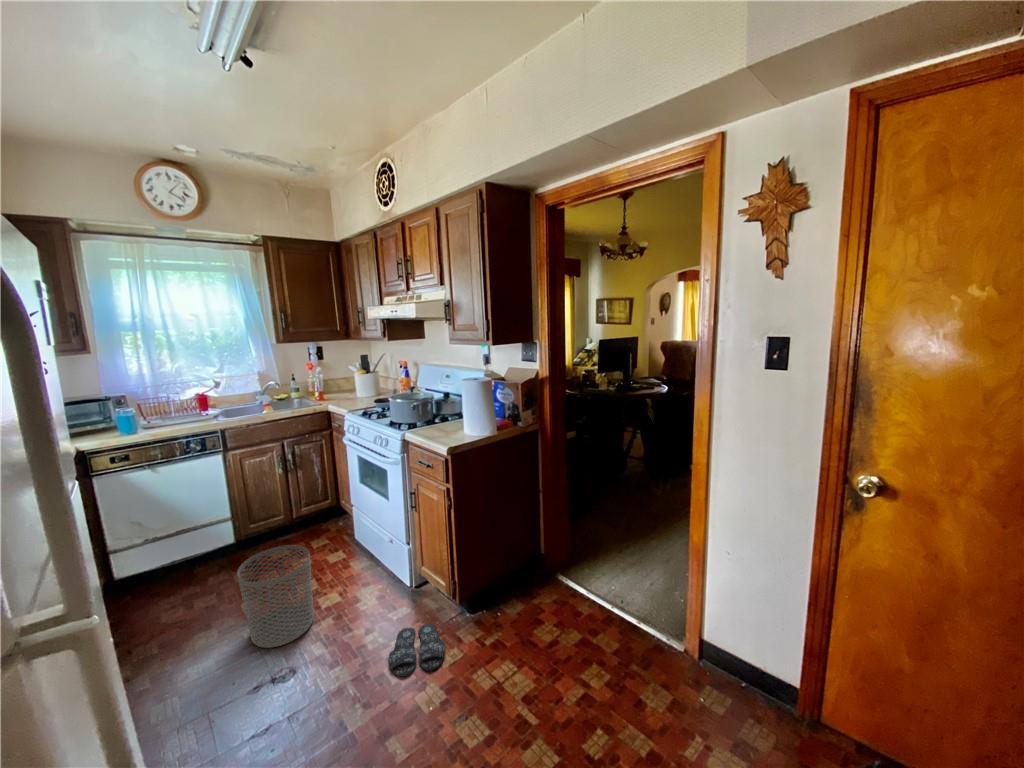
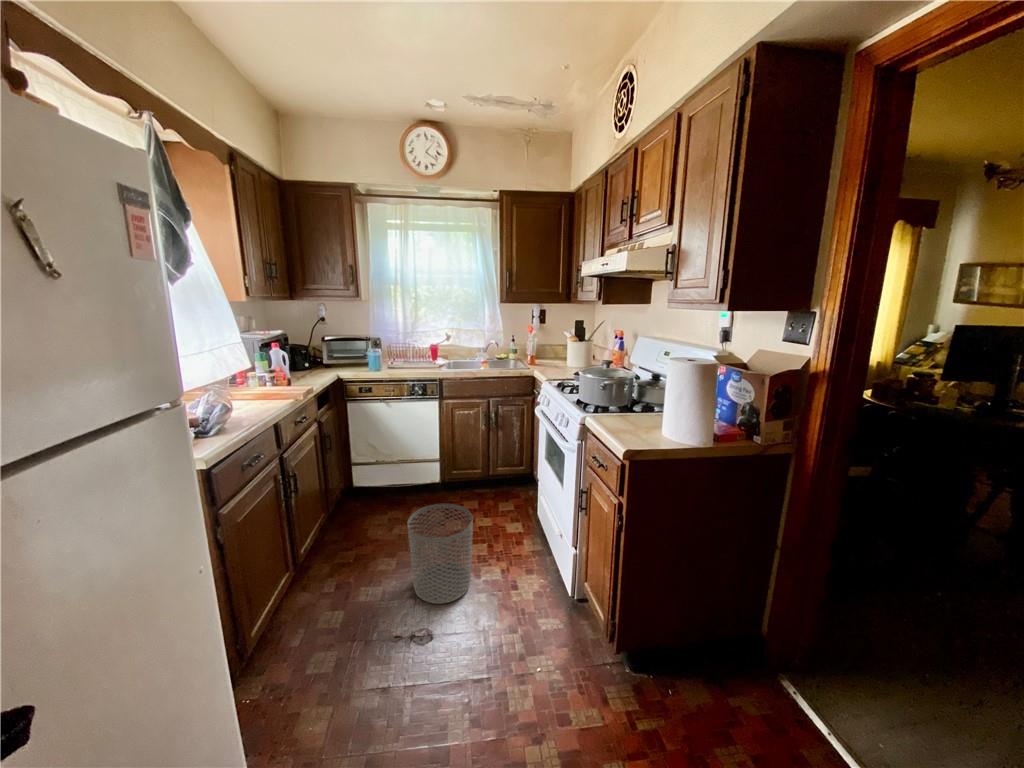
slippers: present [389,624,445,677] -> none [516,647,587,724]

